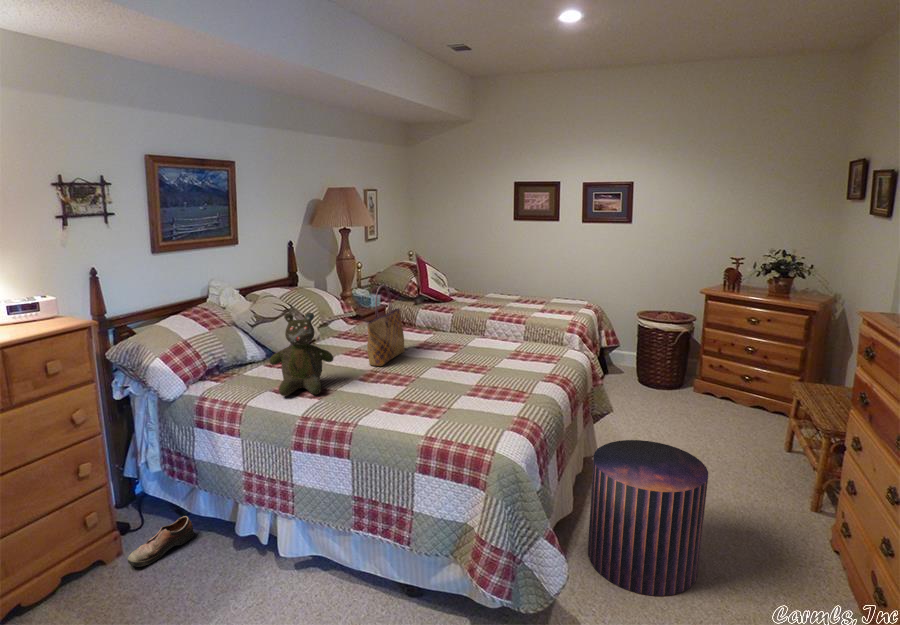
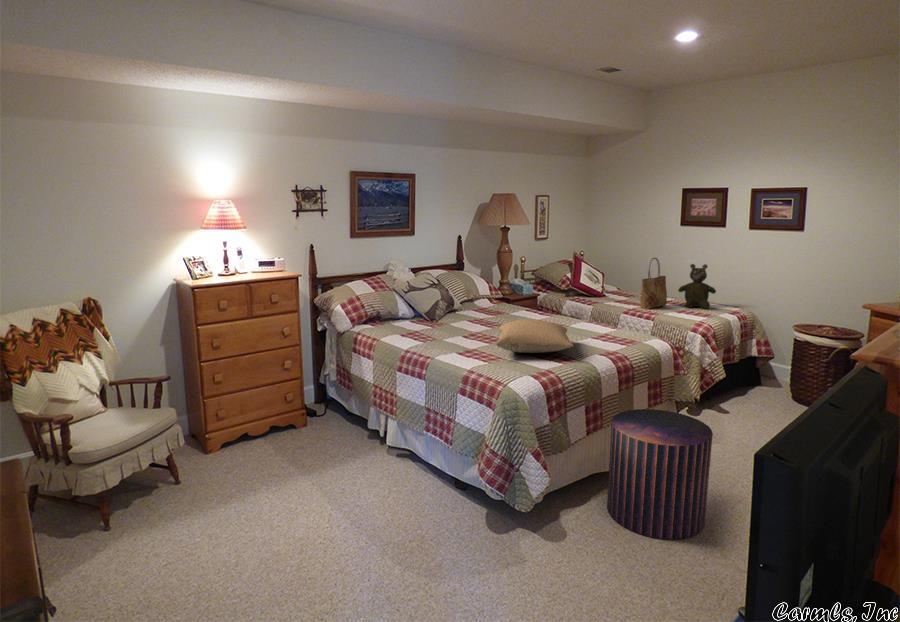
tote bag: present [367,285,405,366] -> present [640,258,667,309]
teddy bear: present [269,313,334,396] -> present [678,264,716,309]
pillow: none [414,351,531,398] -> present [496,319,573,353]
shoe: present [128,516,194,567] -> none [303,413,346,435]

